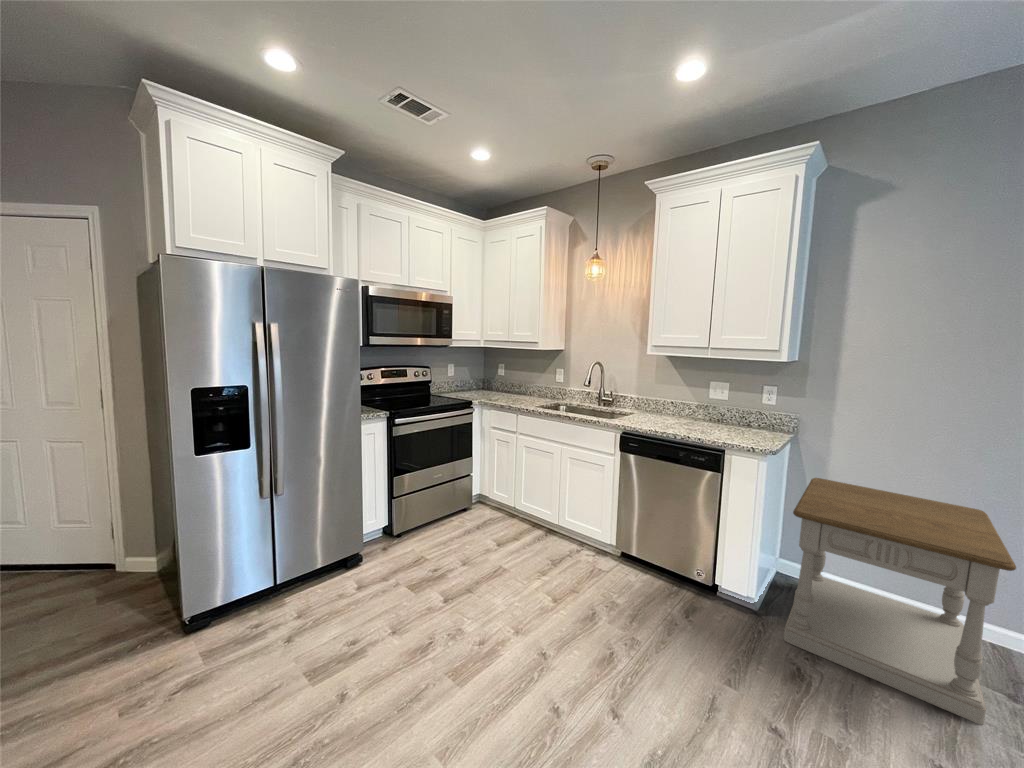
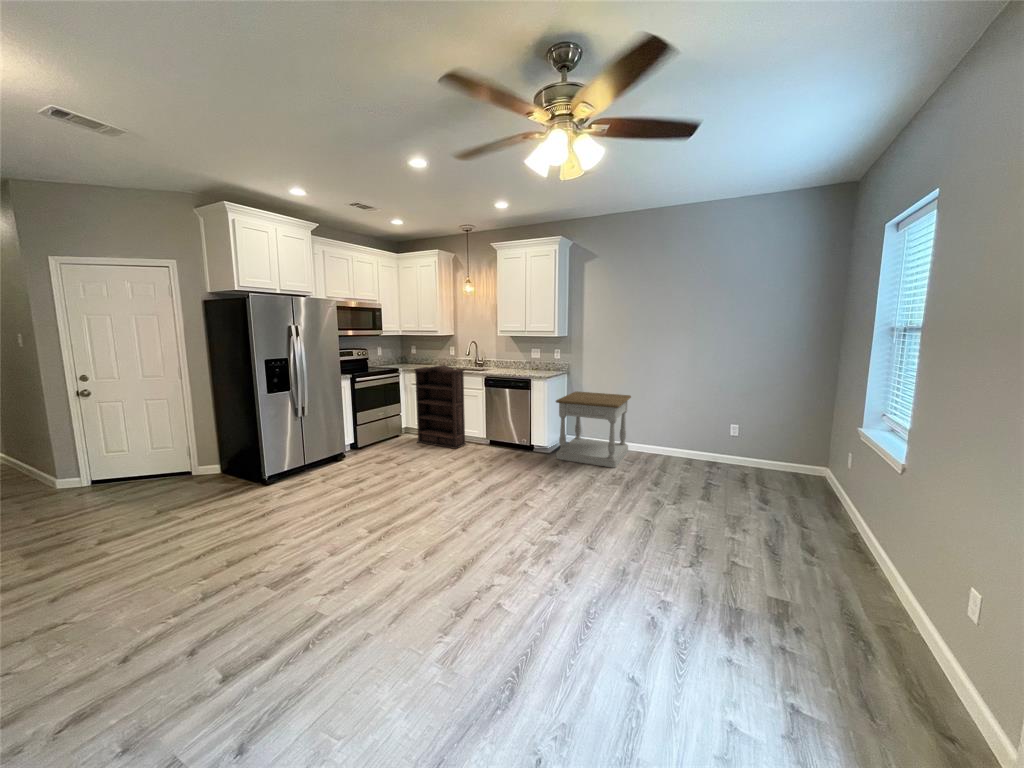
bookshelf: none [492,403,582,563] -> present [414,365,466,449]

